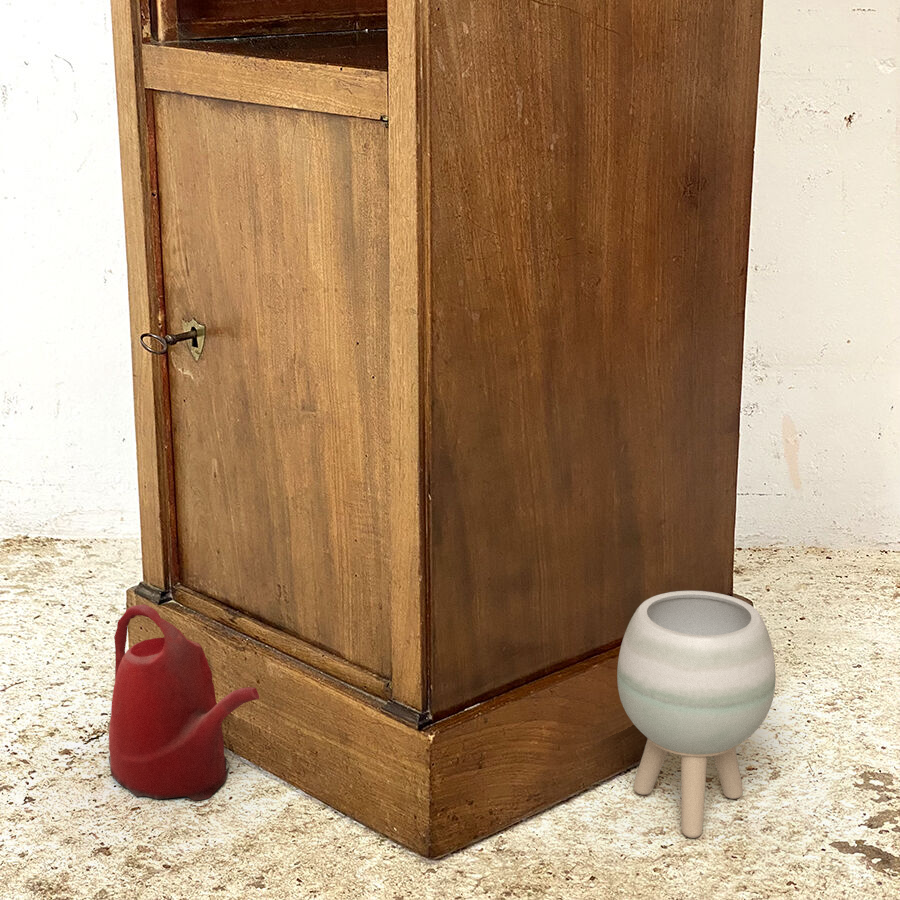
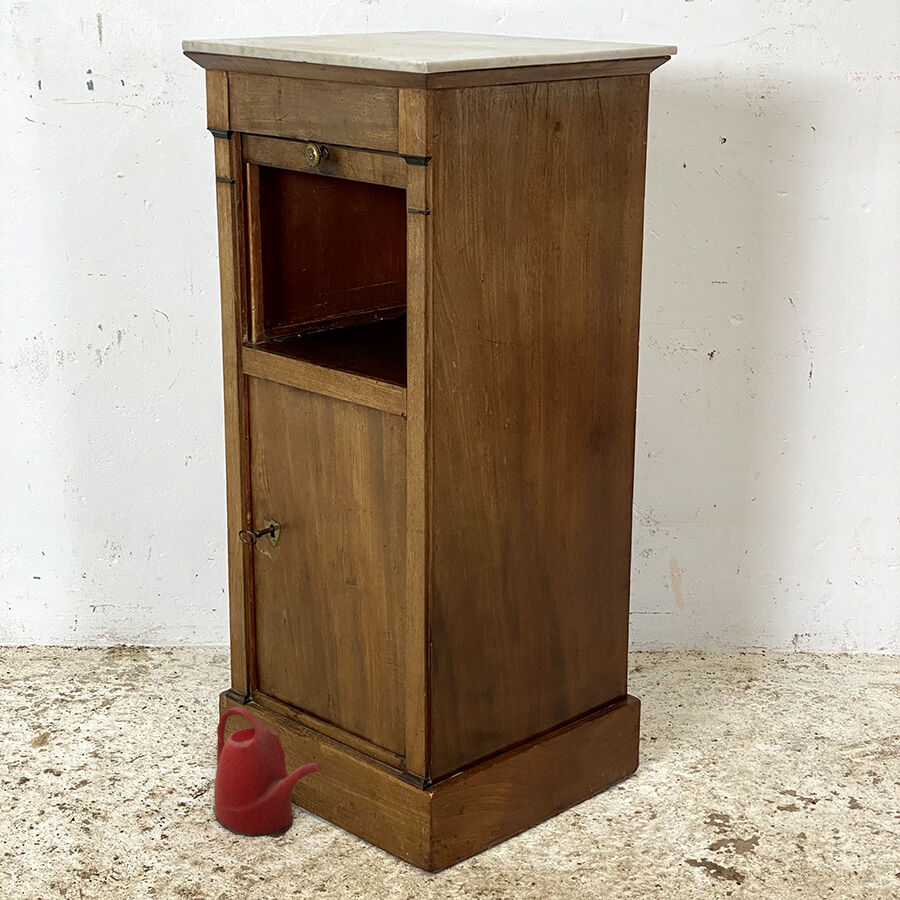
planter: present [617,591,776,838] -> none [549,697,650,858]

